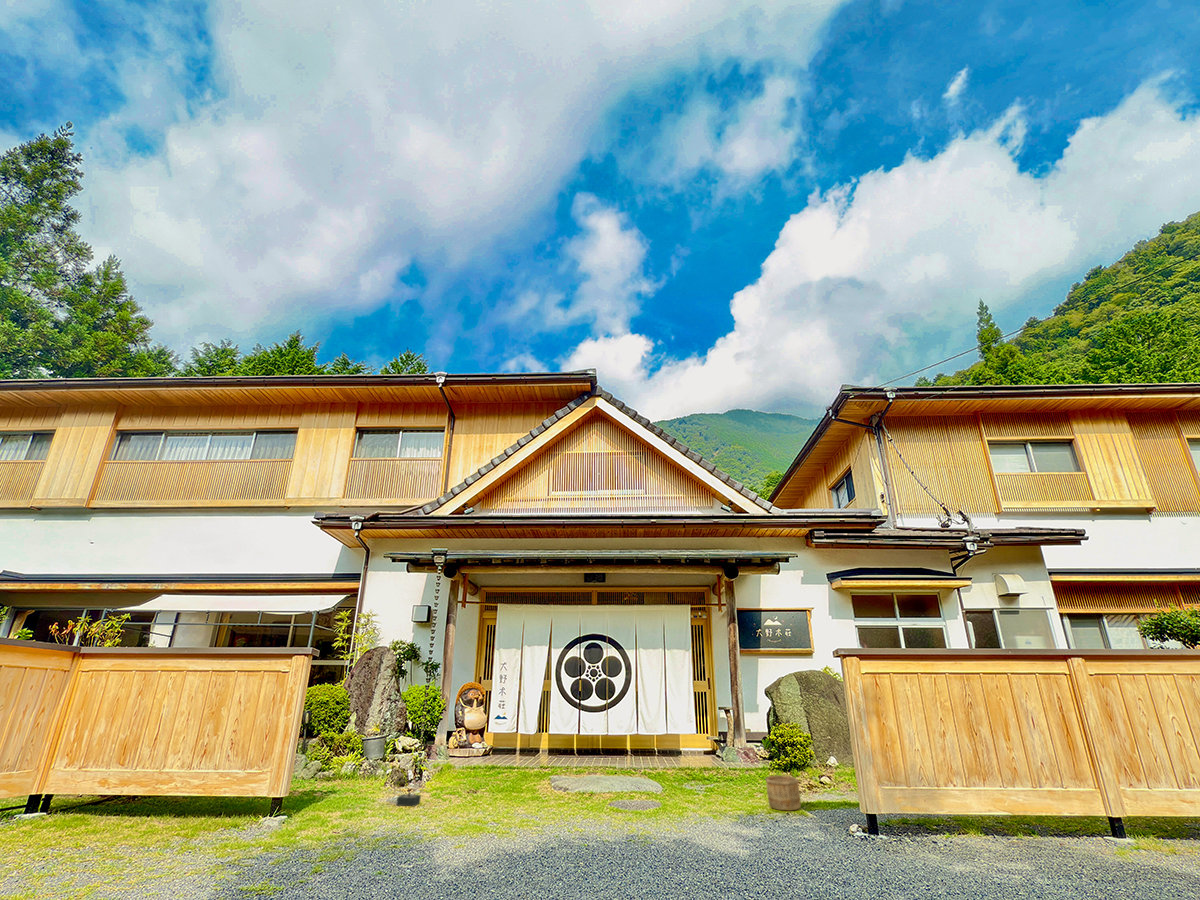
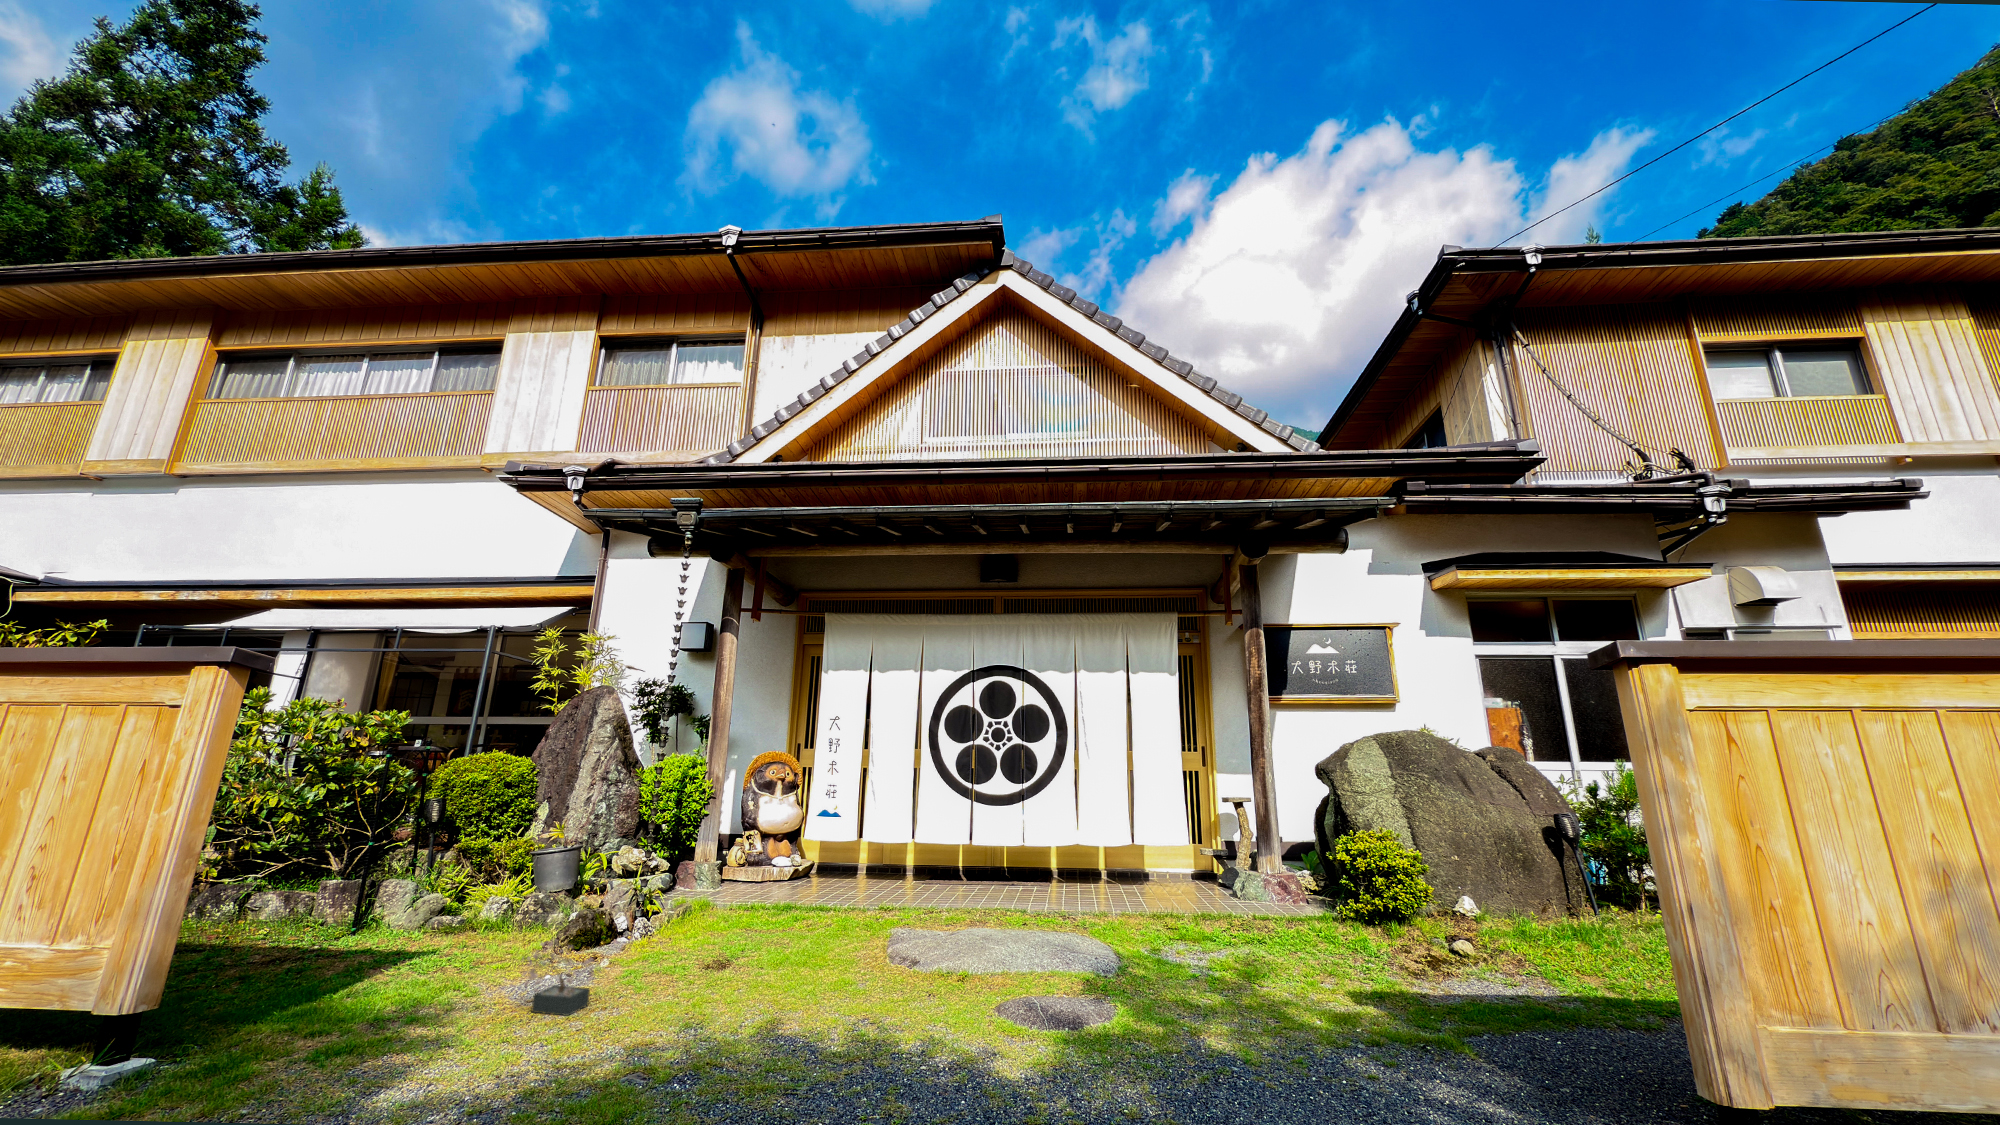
wooden bucket: present [765,775,801,810] -> none [1370,957,1461,1046]

